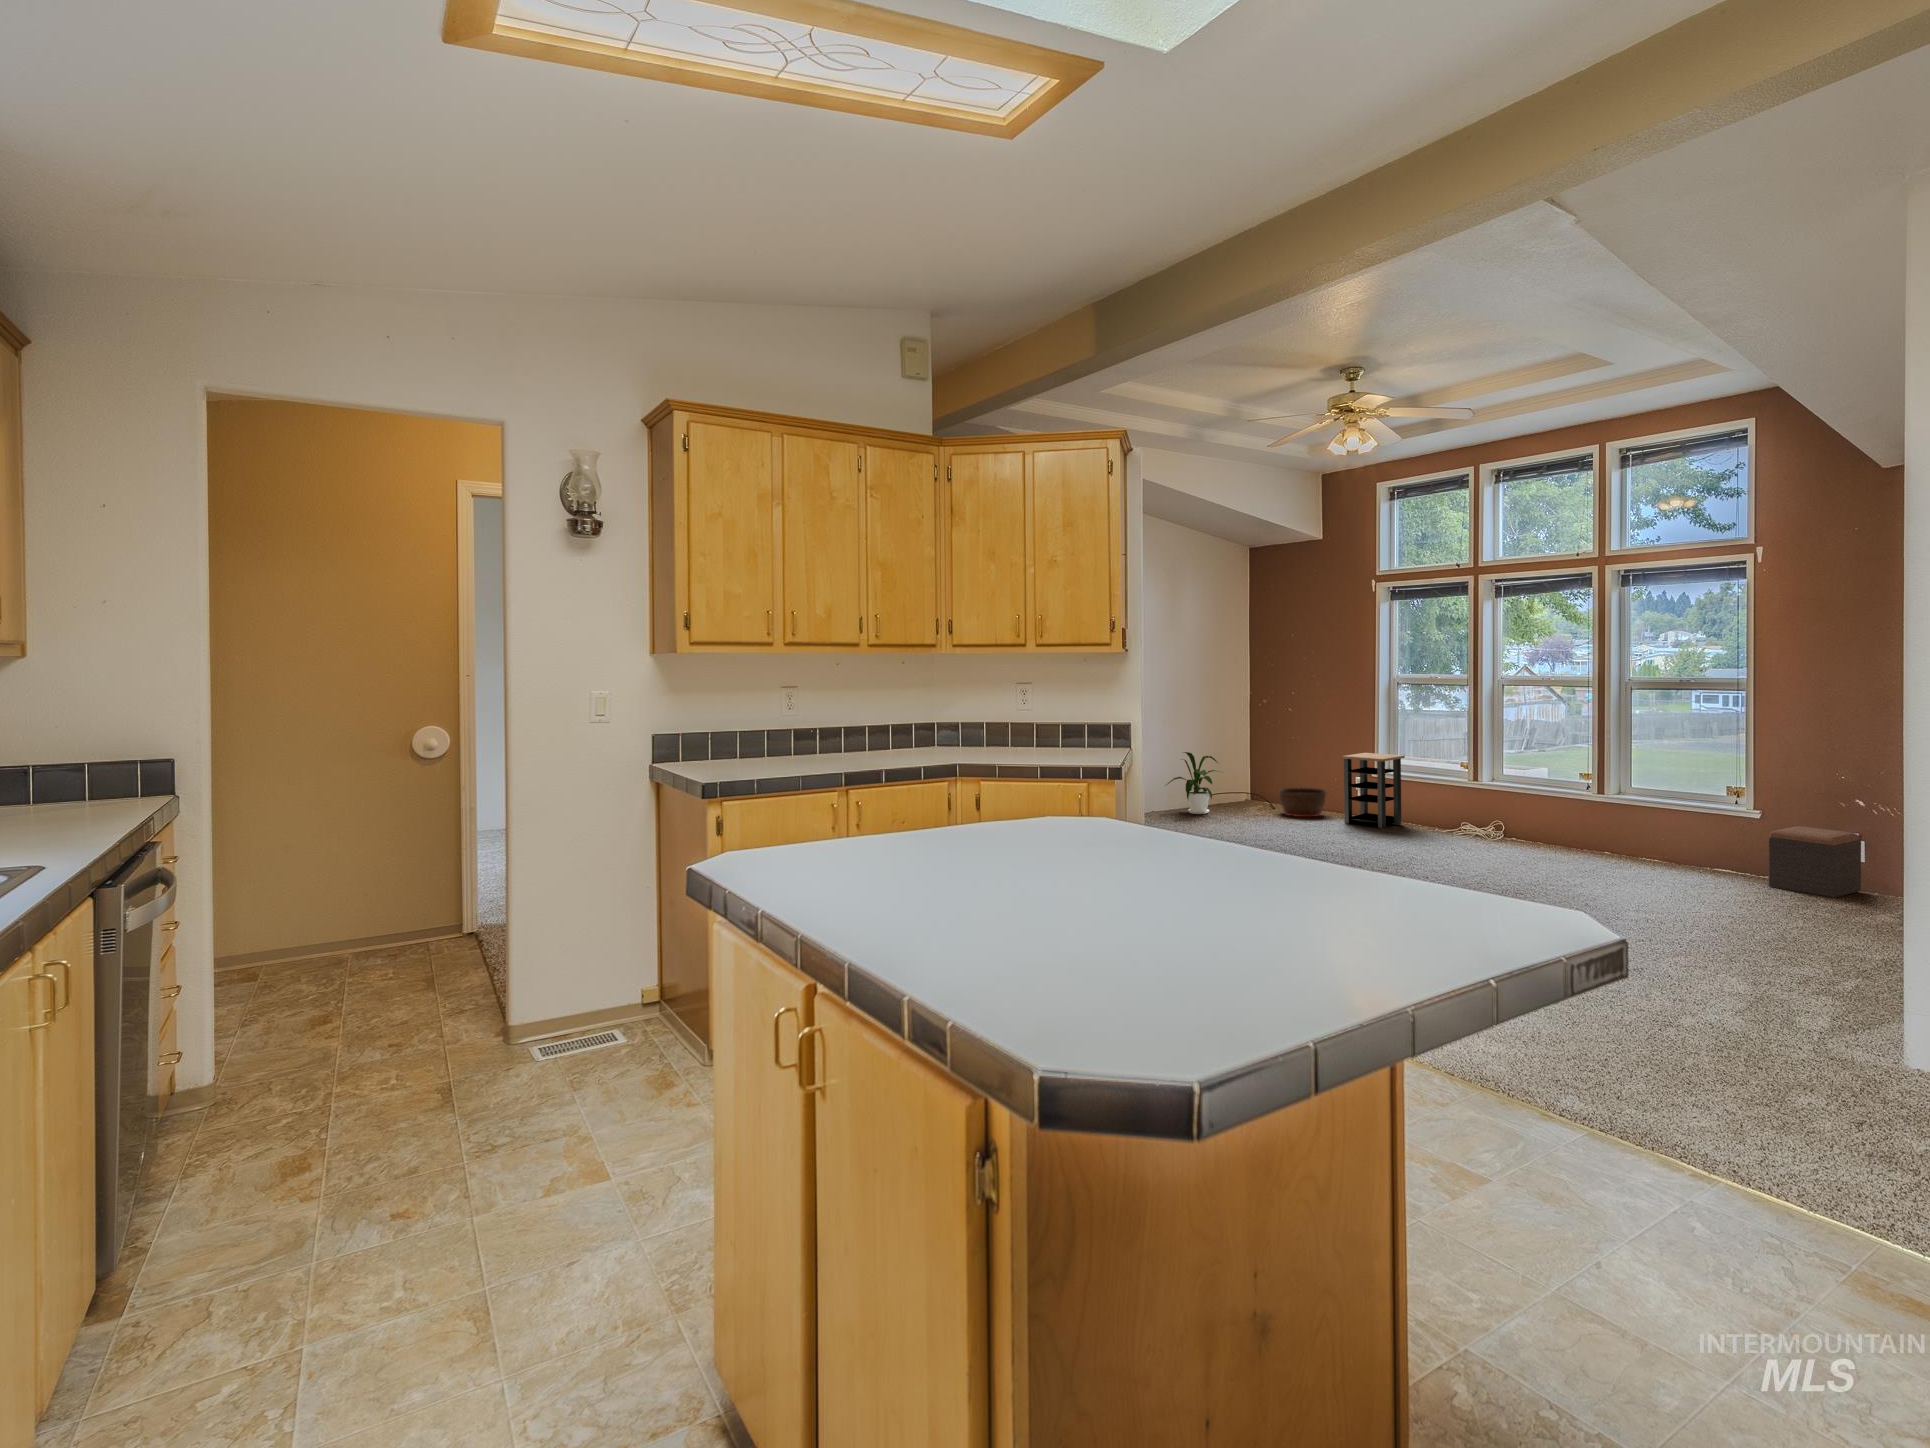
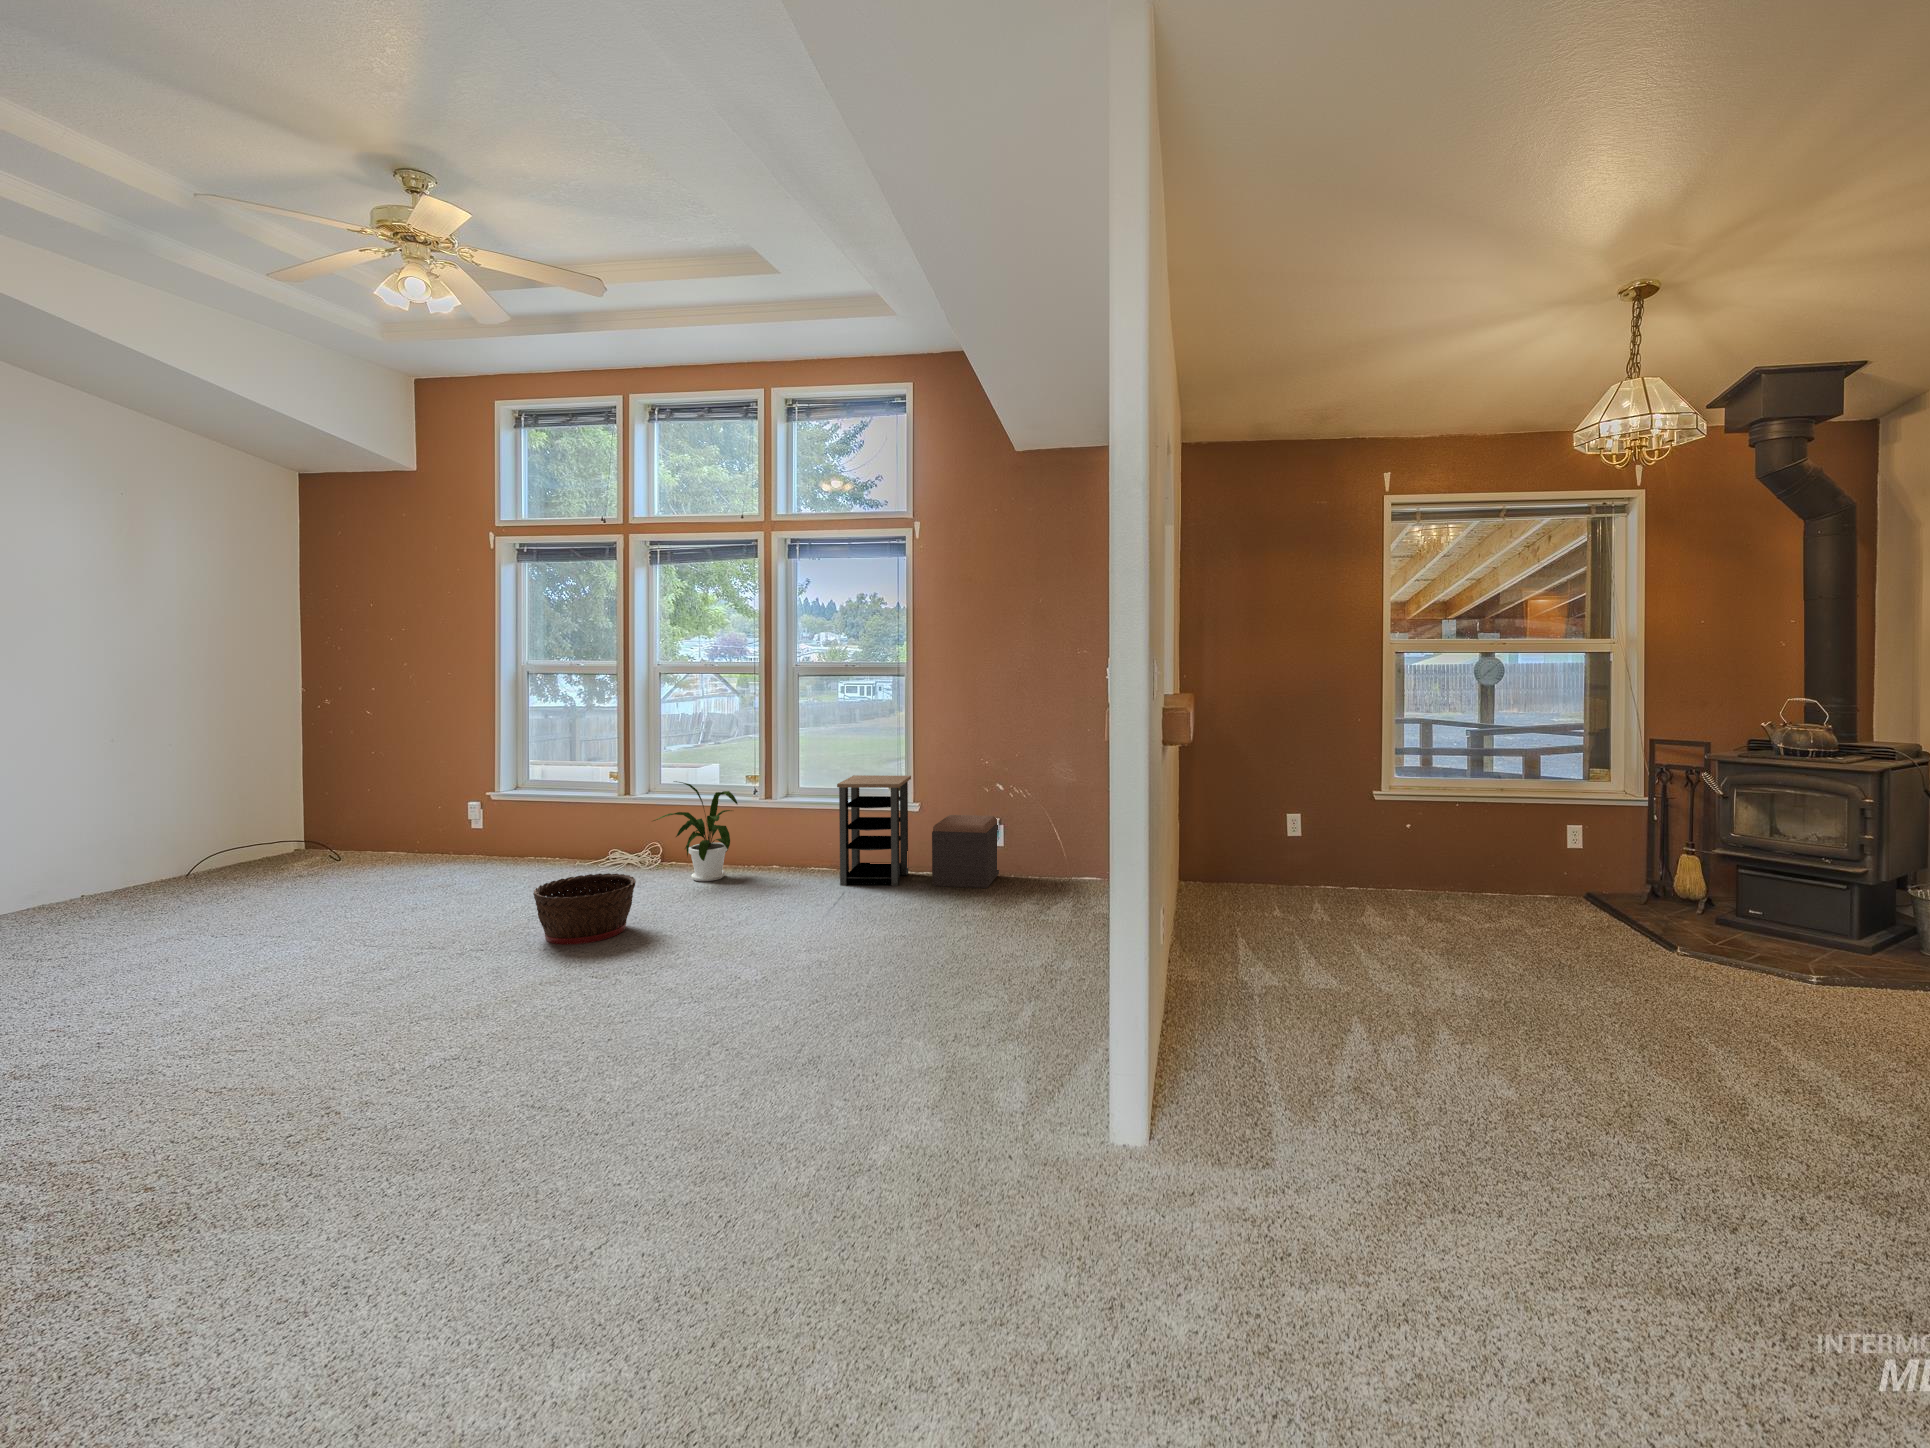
house plant: present [1168,752,1220,814] -> present [653,781,738,881]
side table: present [1342,753,1405,829] -> present [837,775,911,886]
basket: present [1279,787,1326,817] -> present [533,873,636,944]

